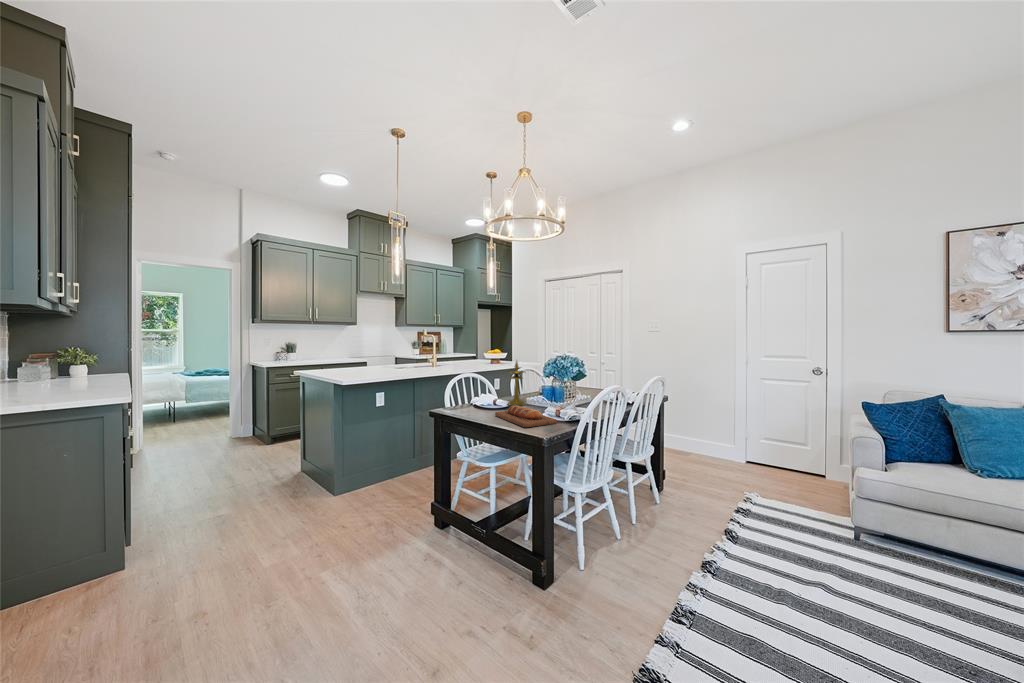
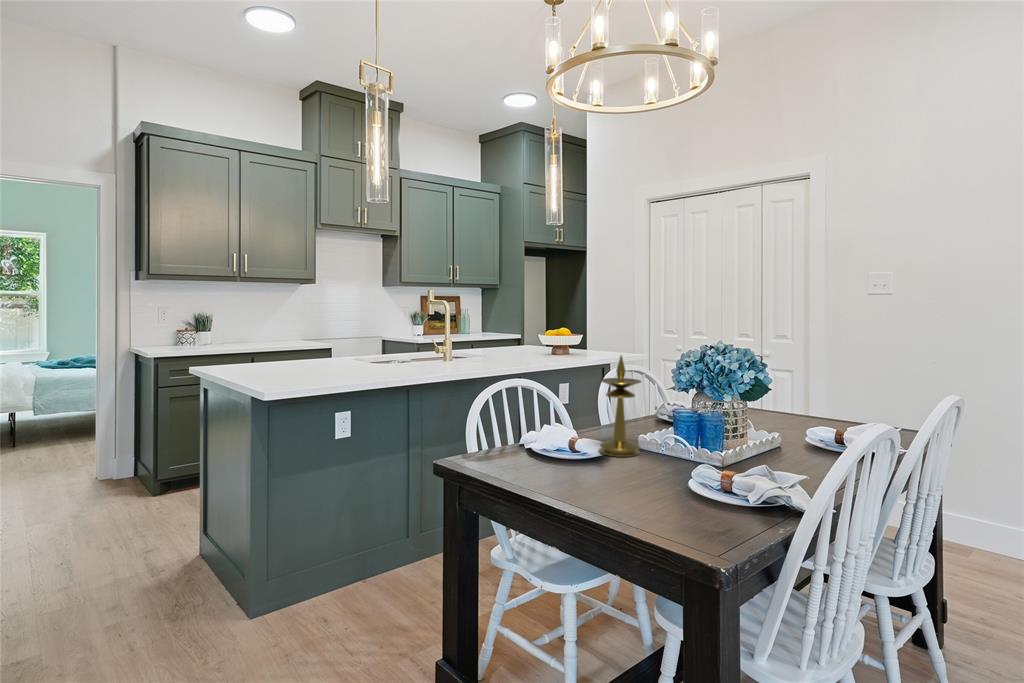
bread loaf: present [495,405,557,427] -> none [580,464,737,531]

